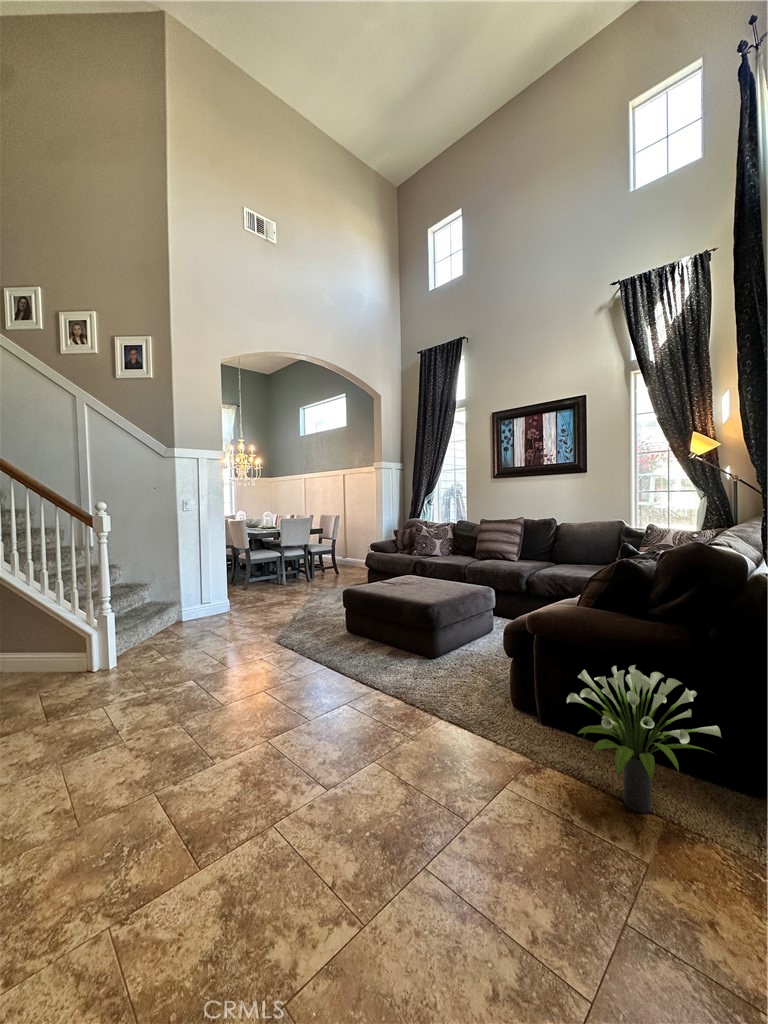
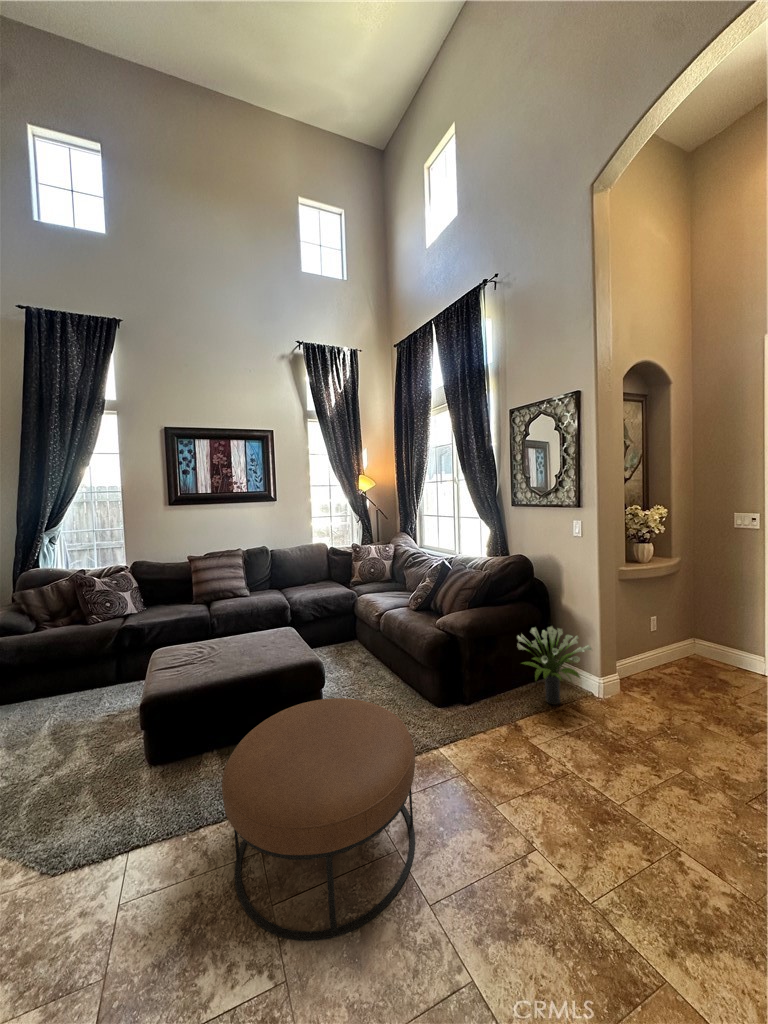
ottoman: none [238,606,372,727] -> present [222,698,415,941]

